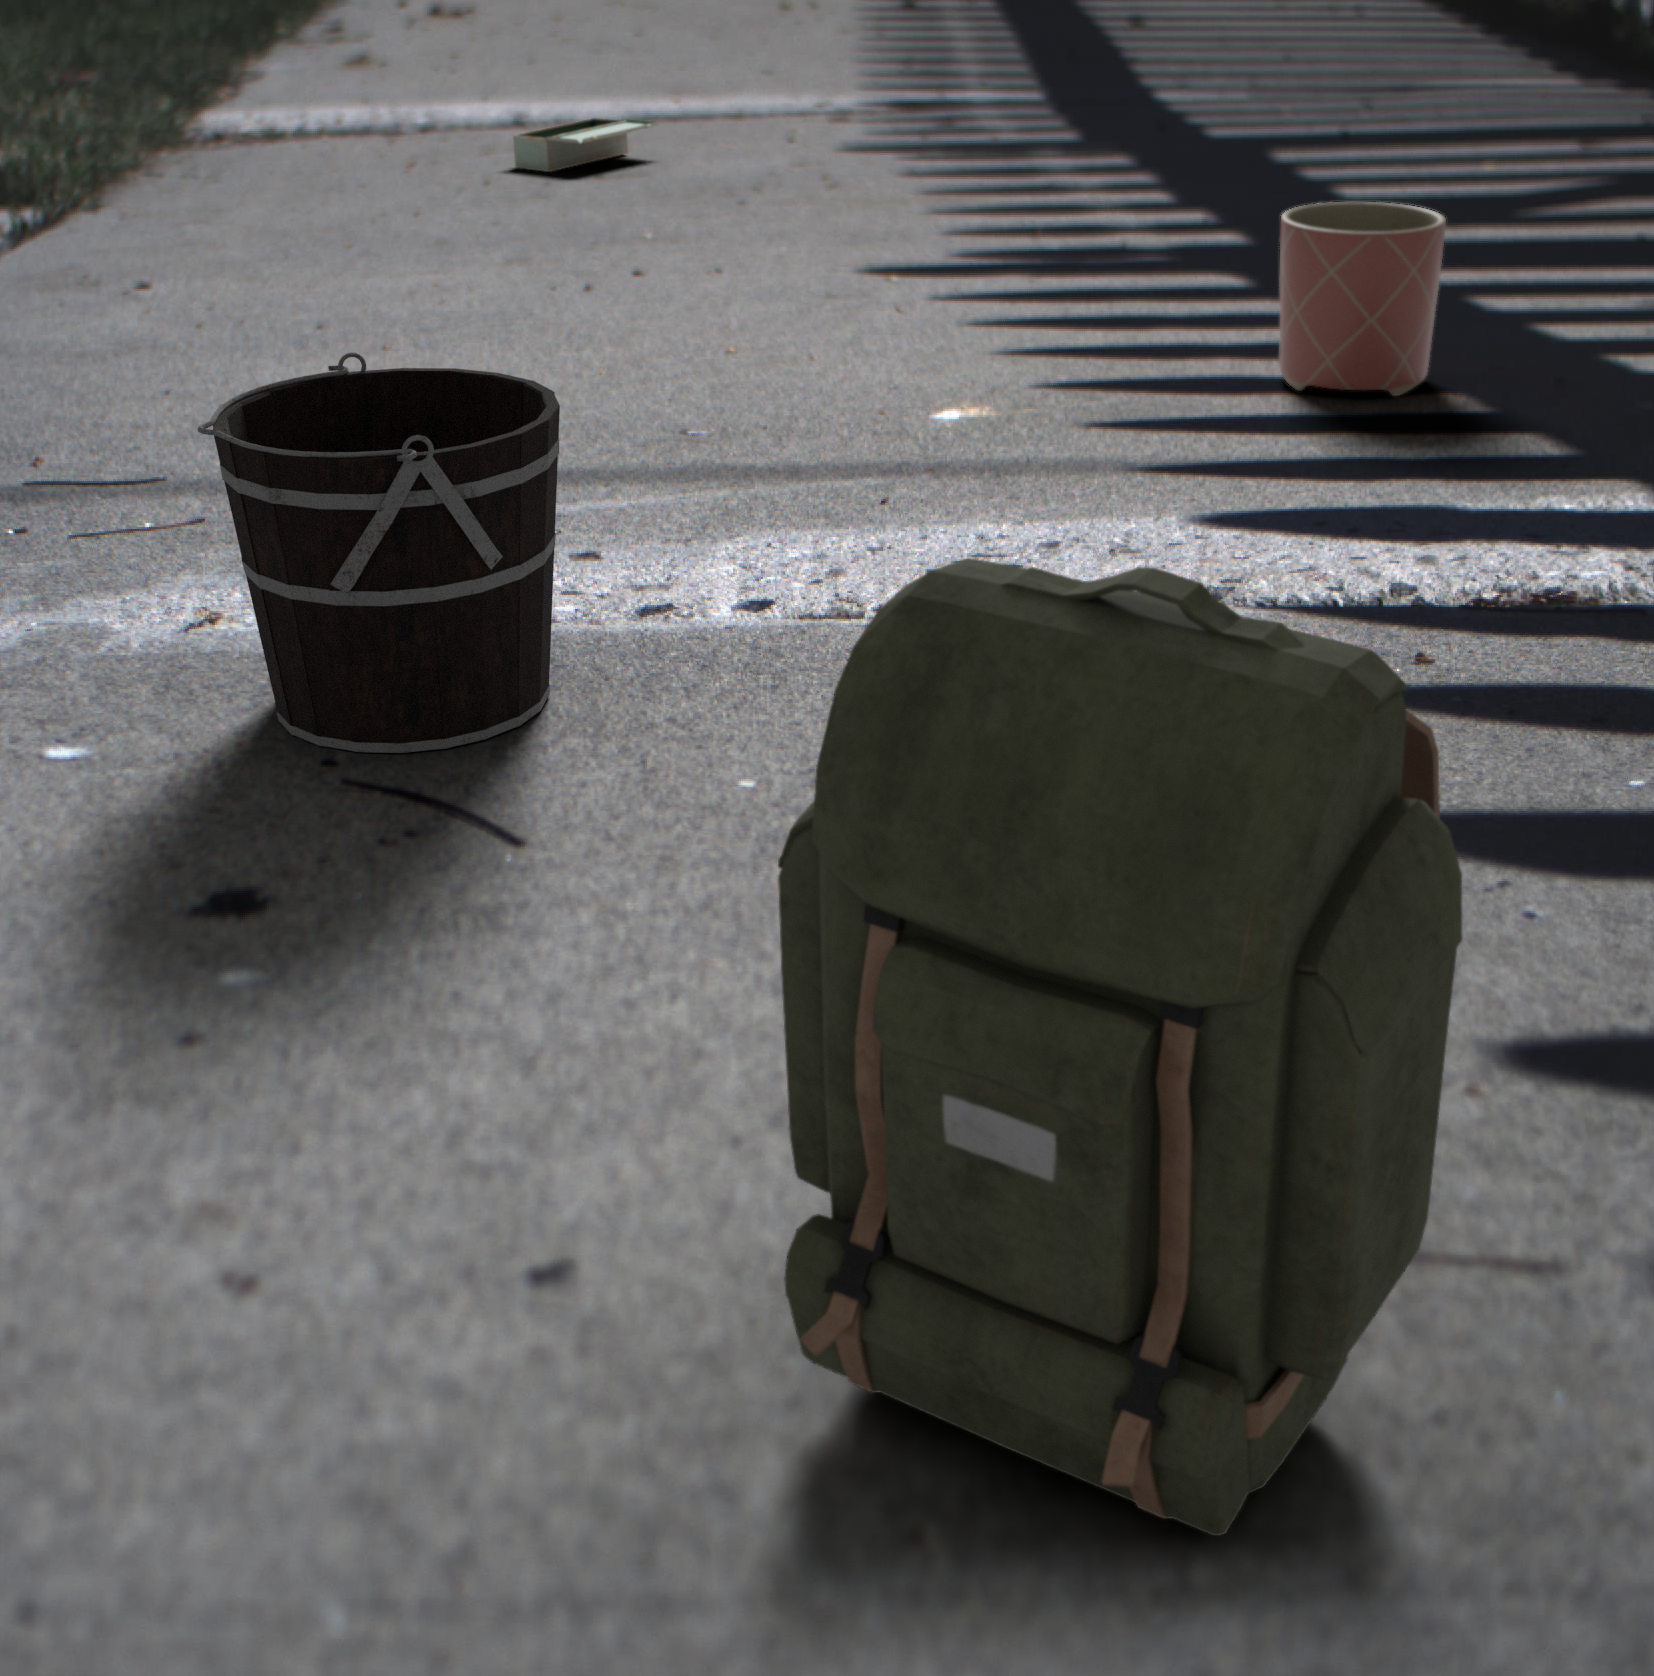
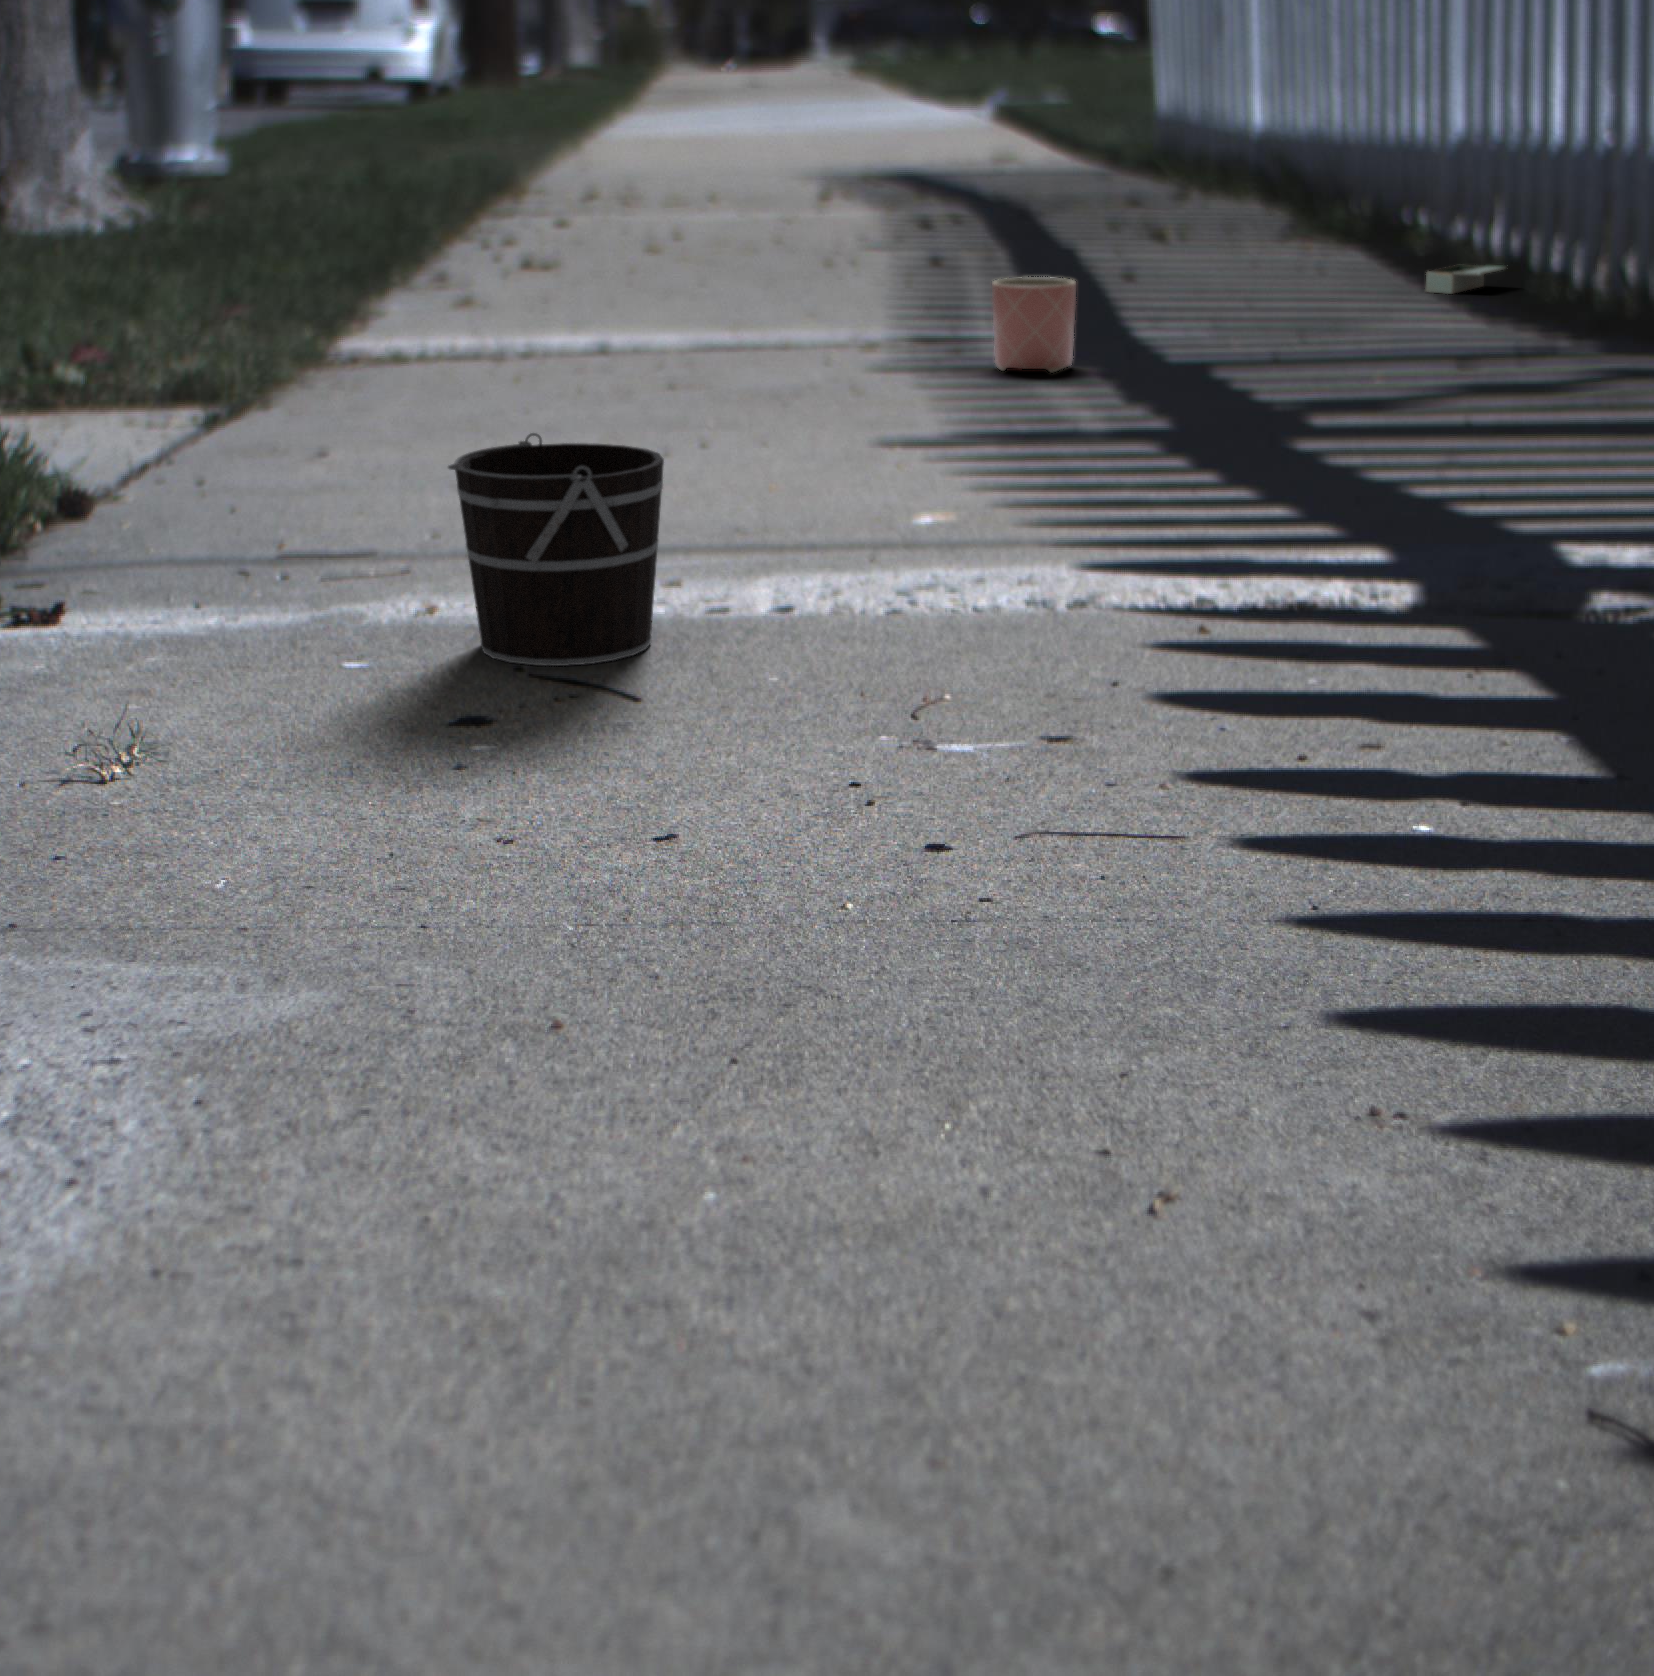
toolbox: present [513,118,658,172] -> present [1425,265,1505,294]
planter: present [1279,202,1446,396] -> present [992,277,1076,372]
backpack: present [778,558,1462,1536] -> none [783,443,1100,893]

